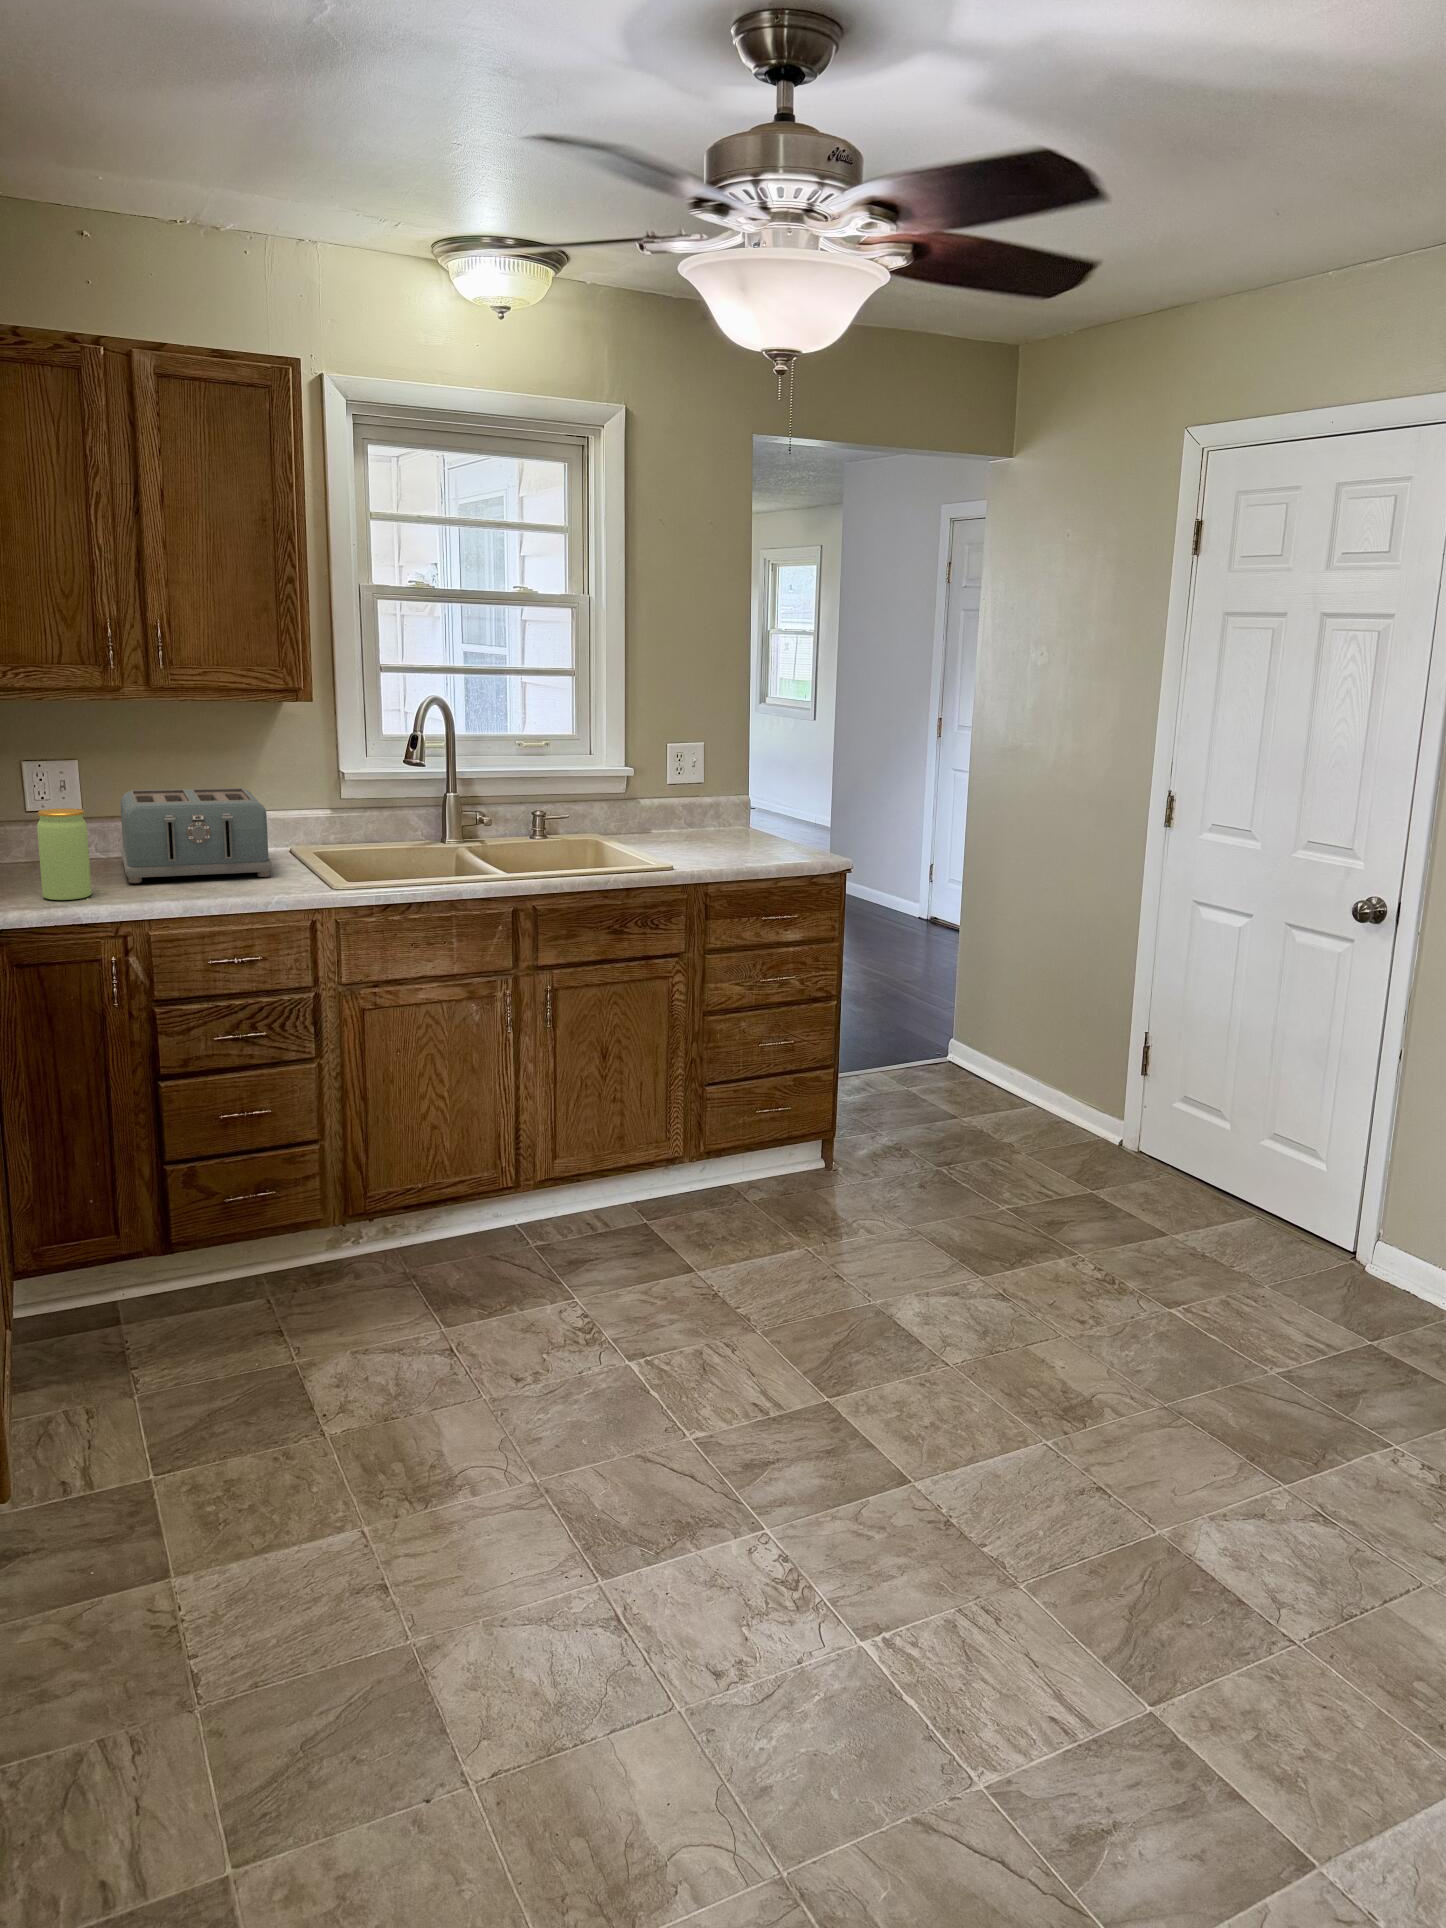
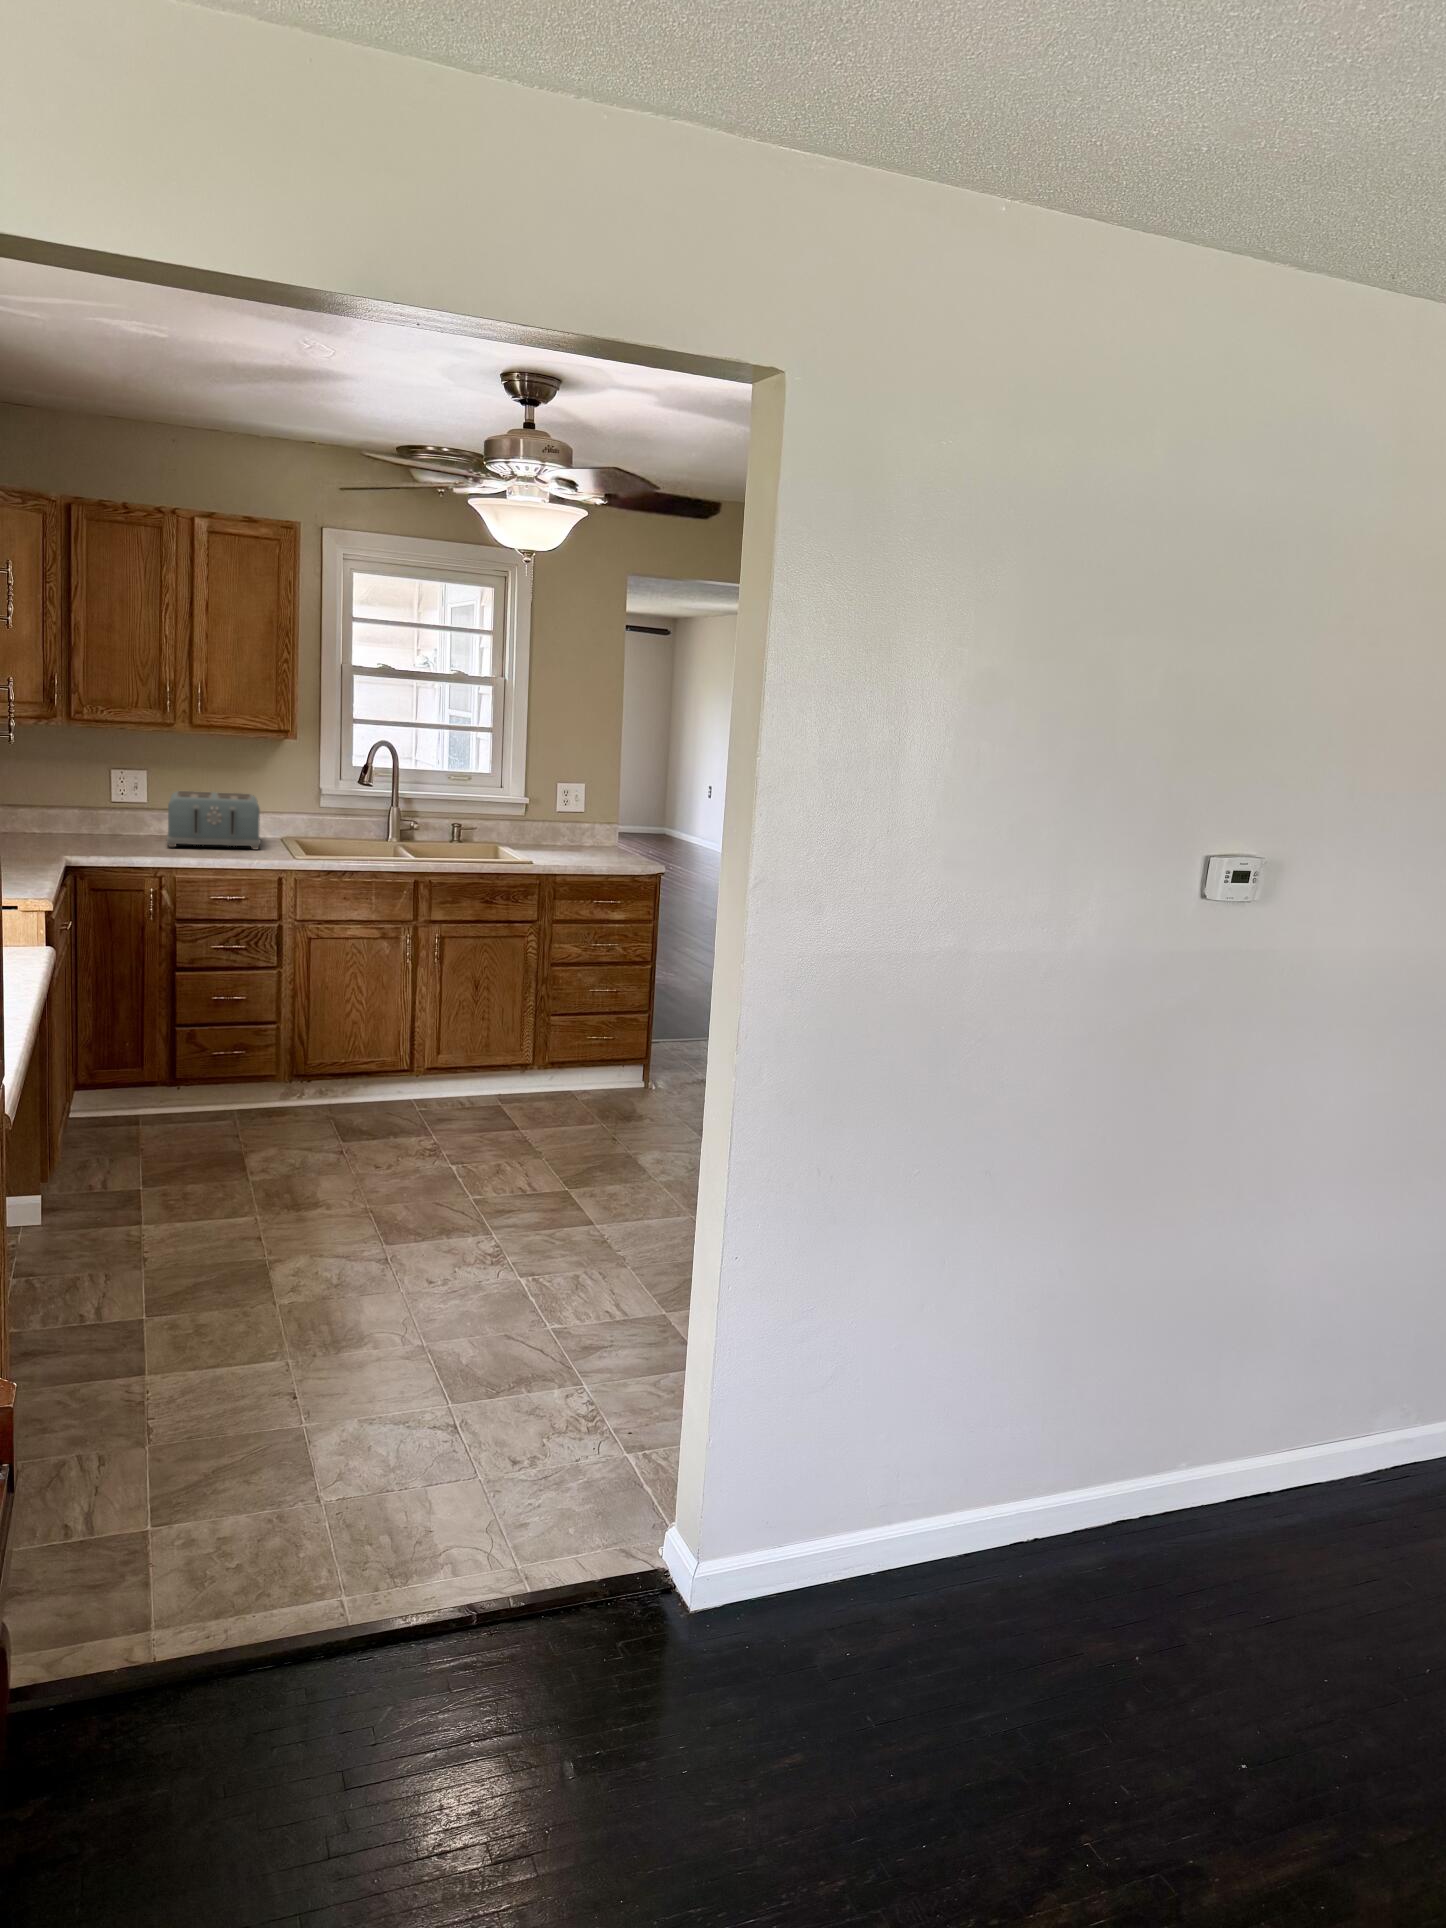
jar: present [37,808,92,900] -> none [112,796,143,852]

